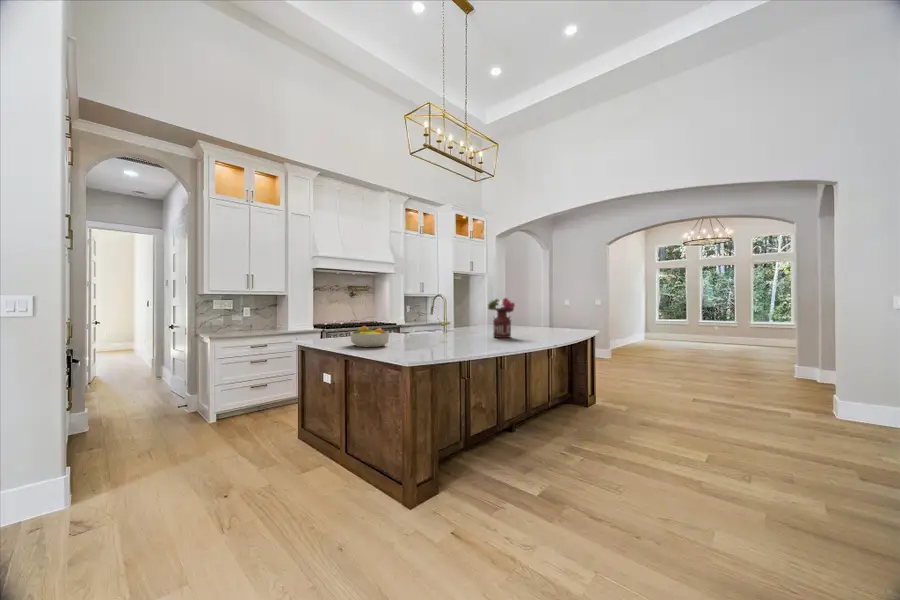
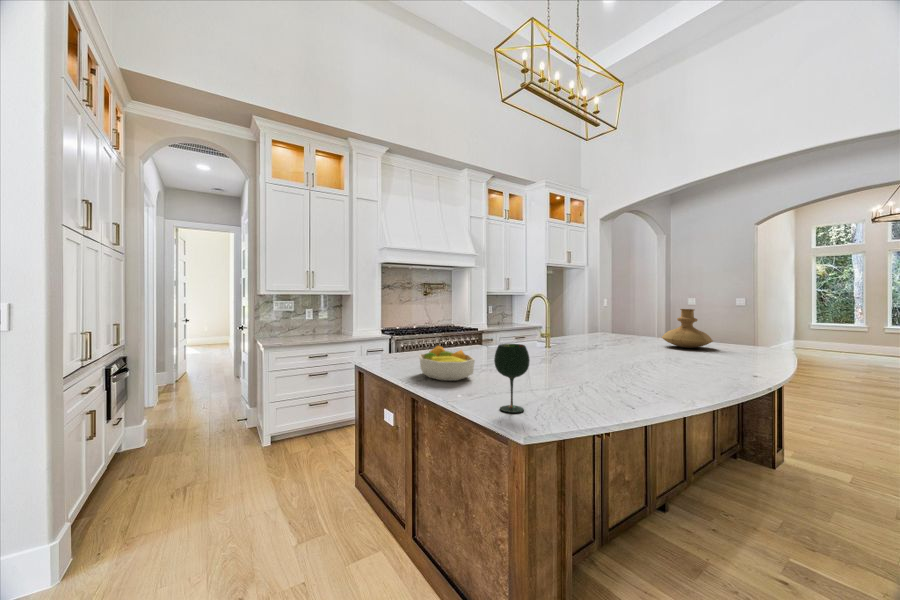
flower arrangement: present [488,298,515,338] -> none [616,304,661,365]
vase: none [527,303,558,331] -> present [662,309,713,348]
wine glass: none [399,317,420,356] -> present [494,344,530,413]

